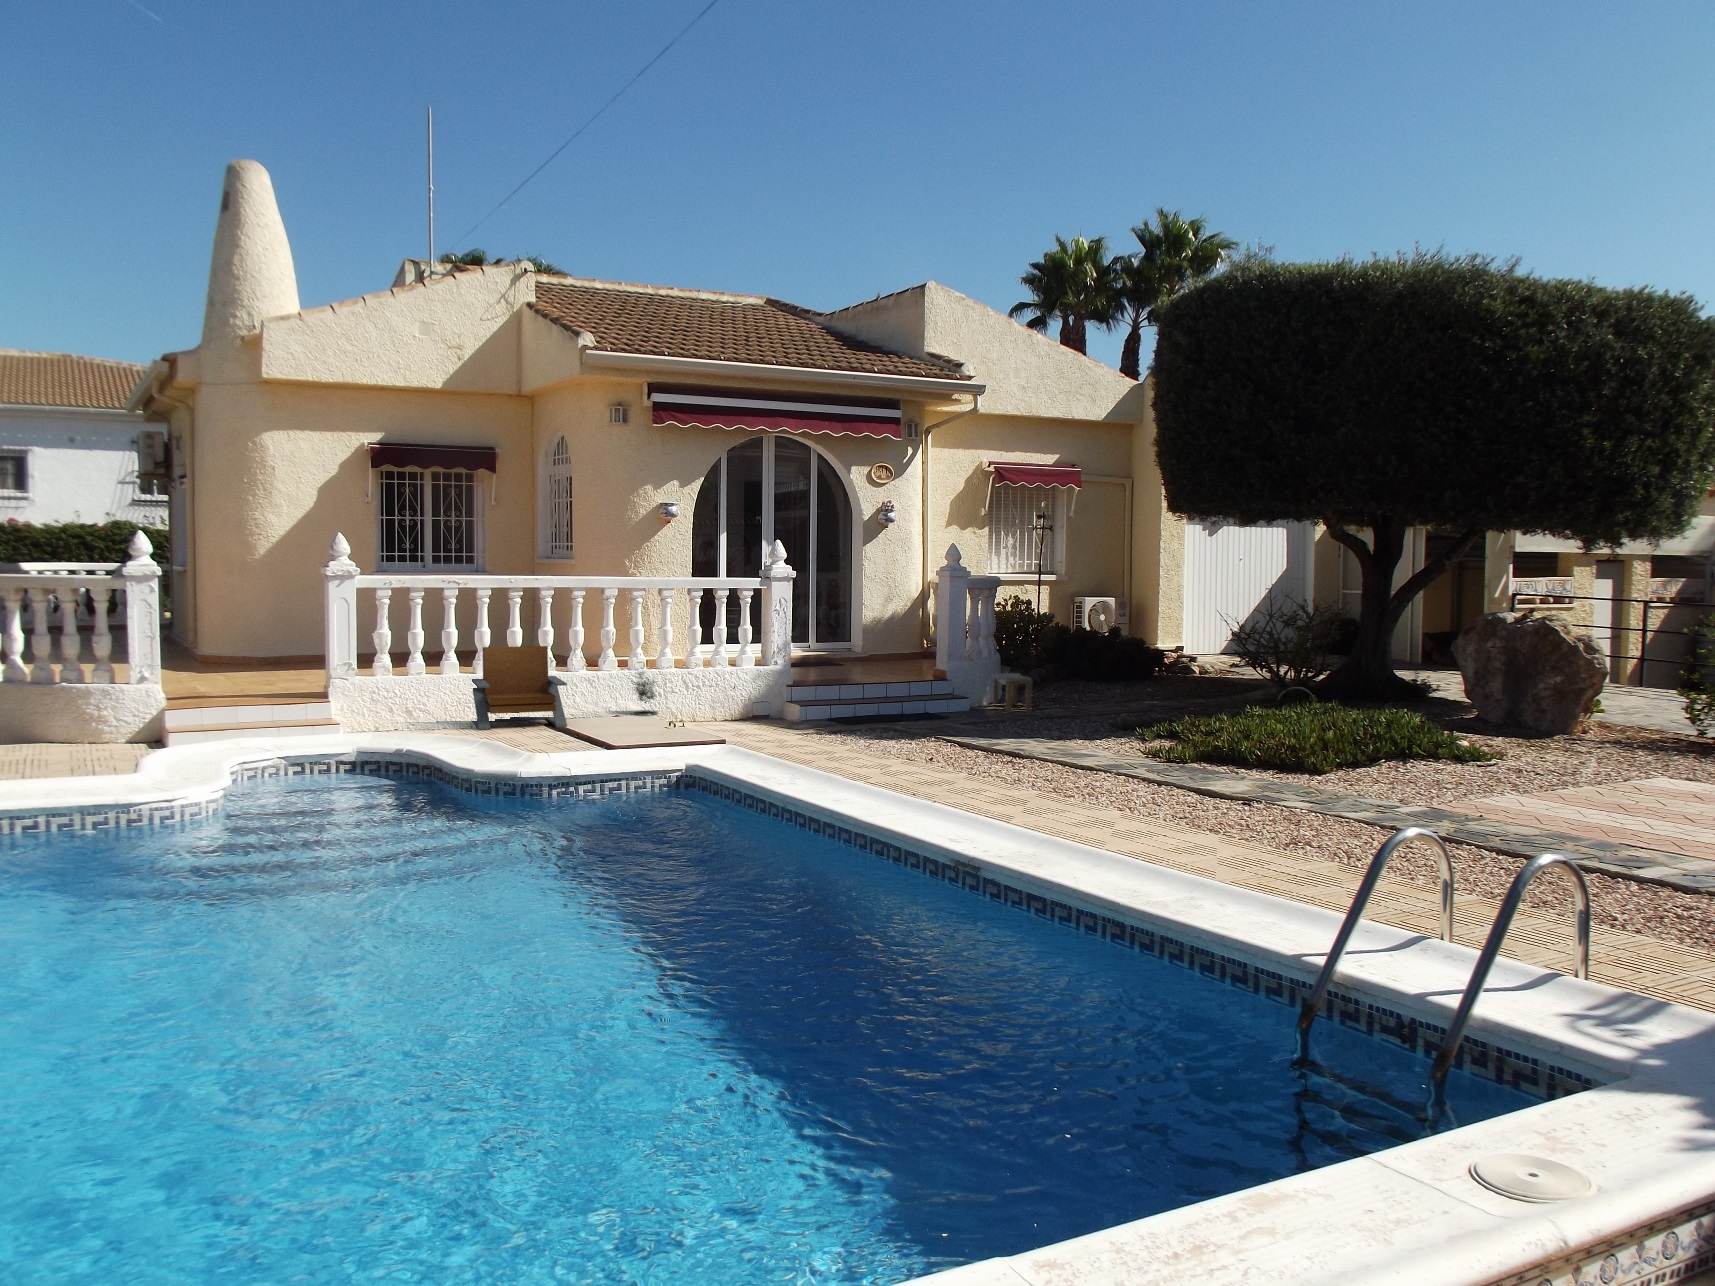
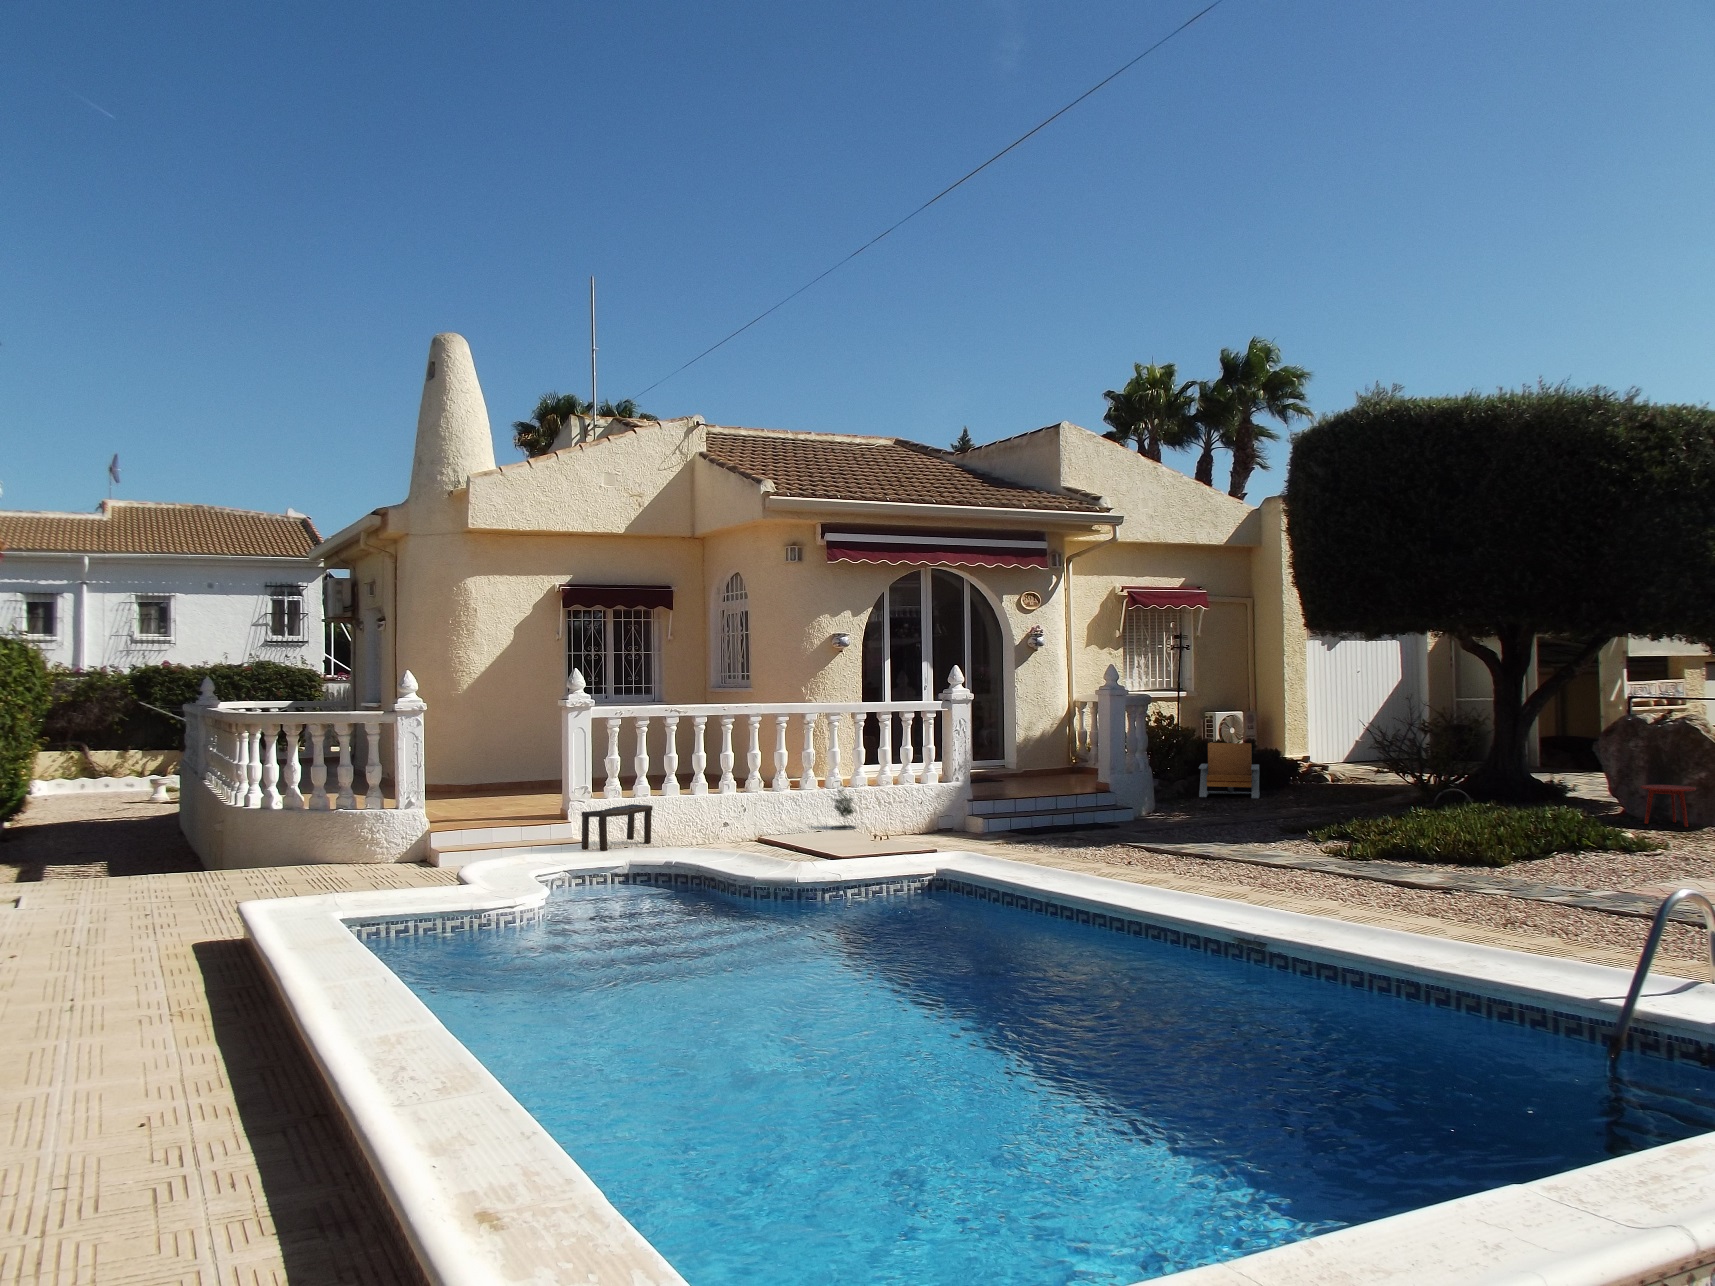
lounge chair: present [472,646,567,731] -> present [1199,743,1260,798]
bench: present [994,673,1033,713] -> present [581,804,653,851]
side table: none [1493,688,1550,733] -> present [1640,785,1696,827]

